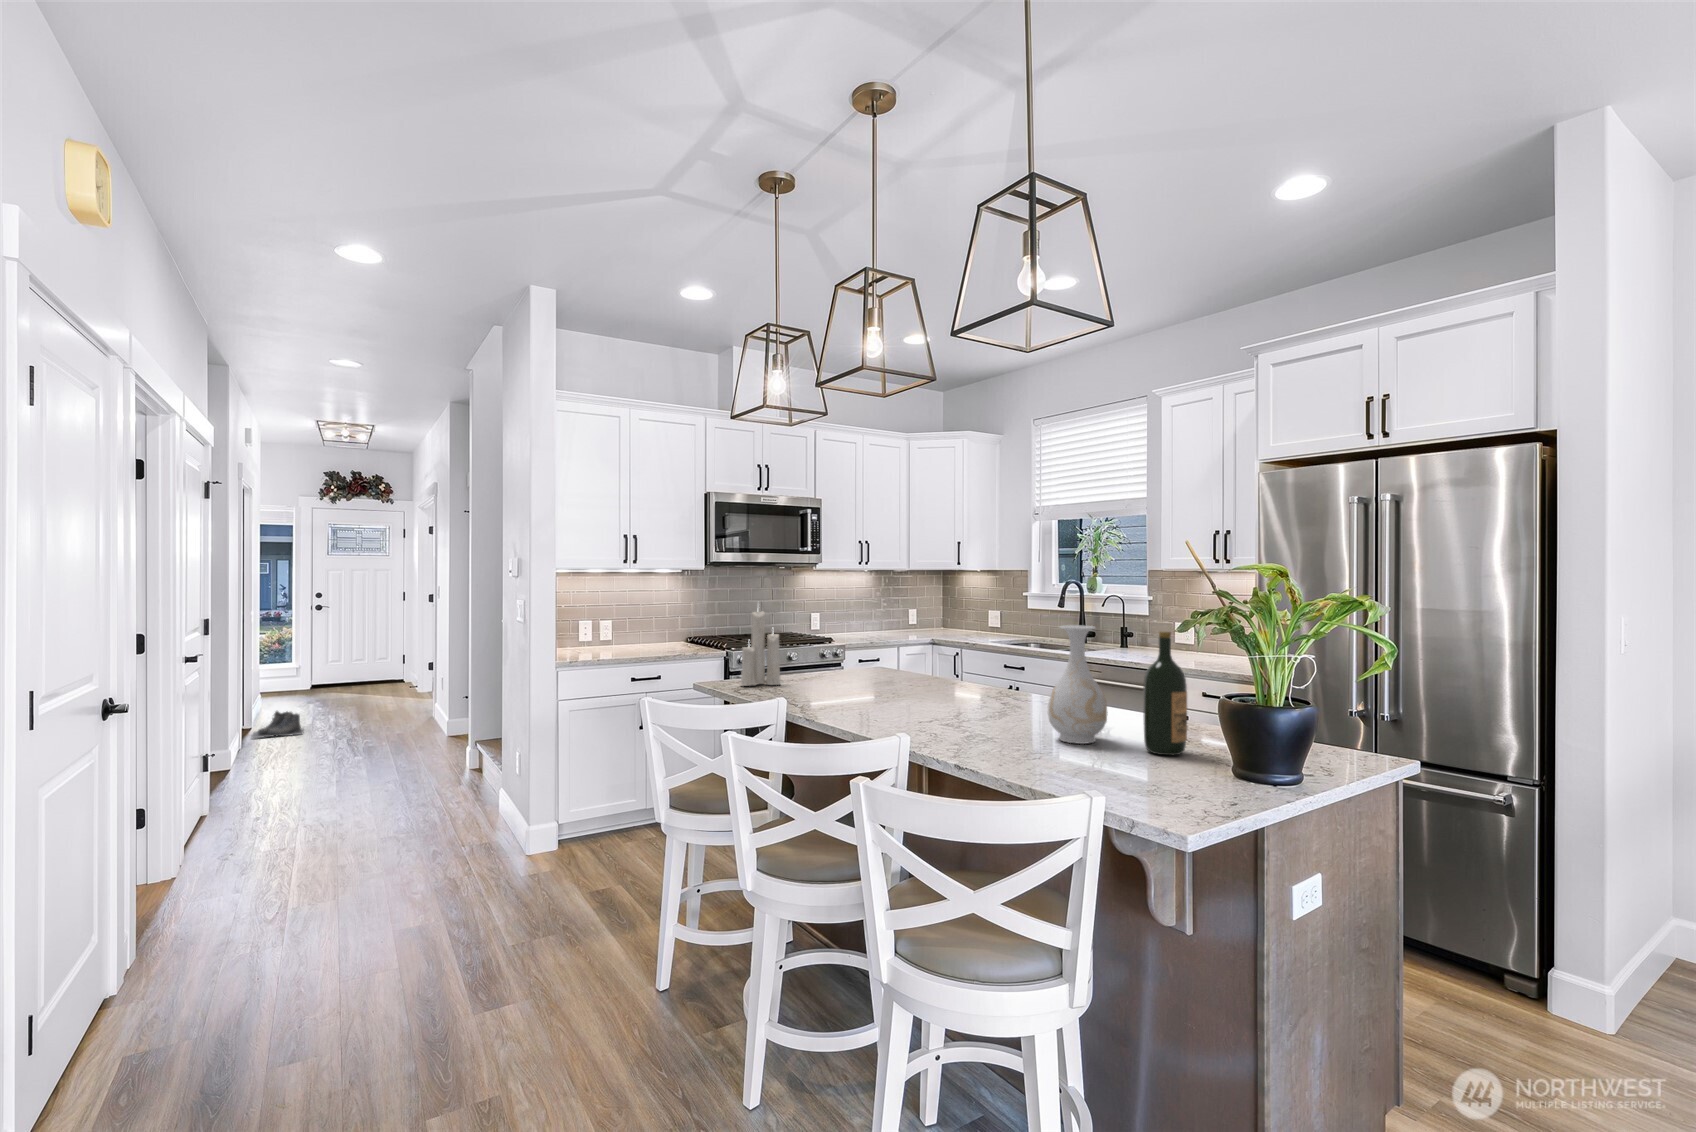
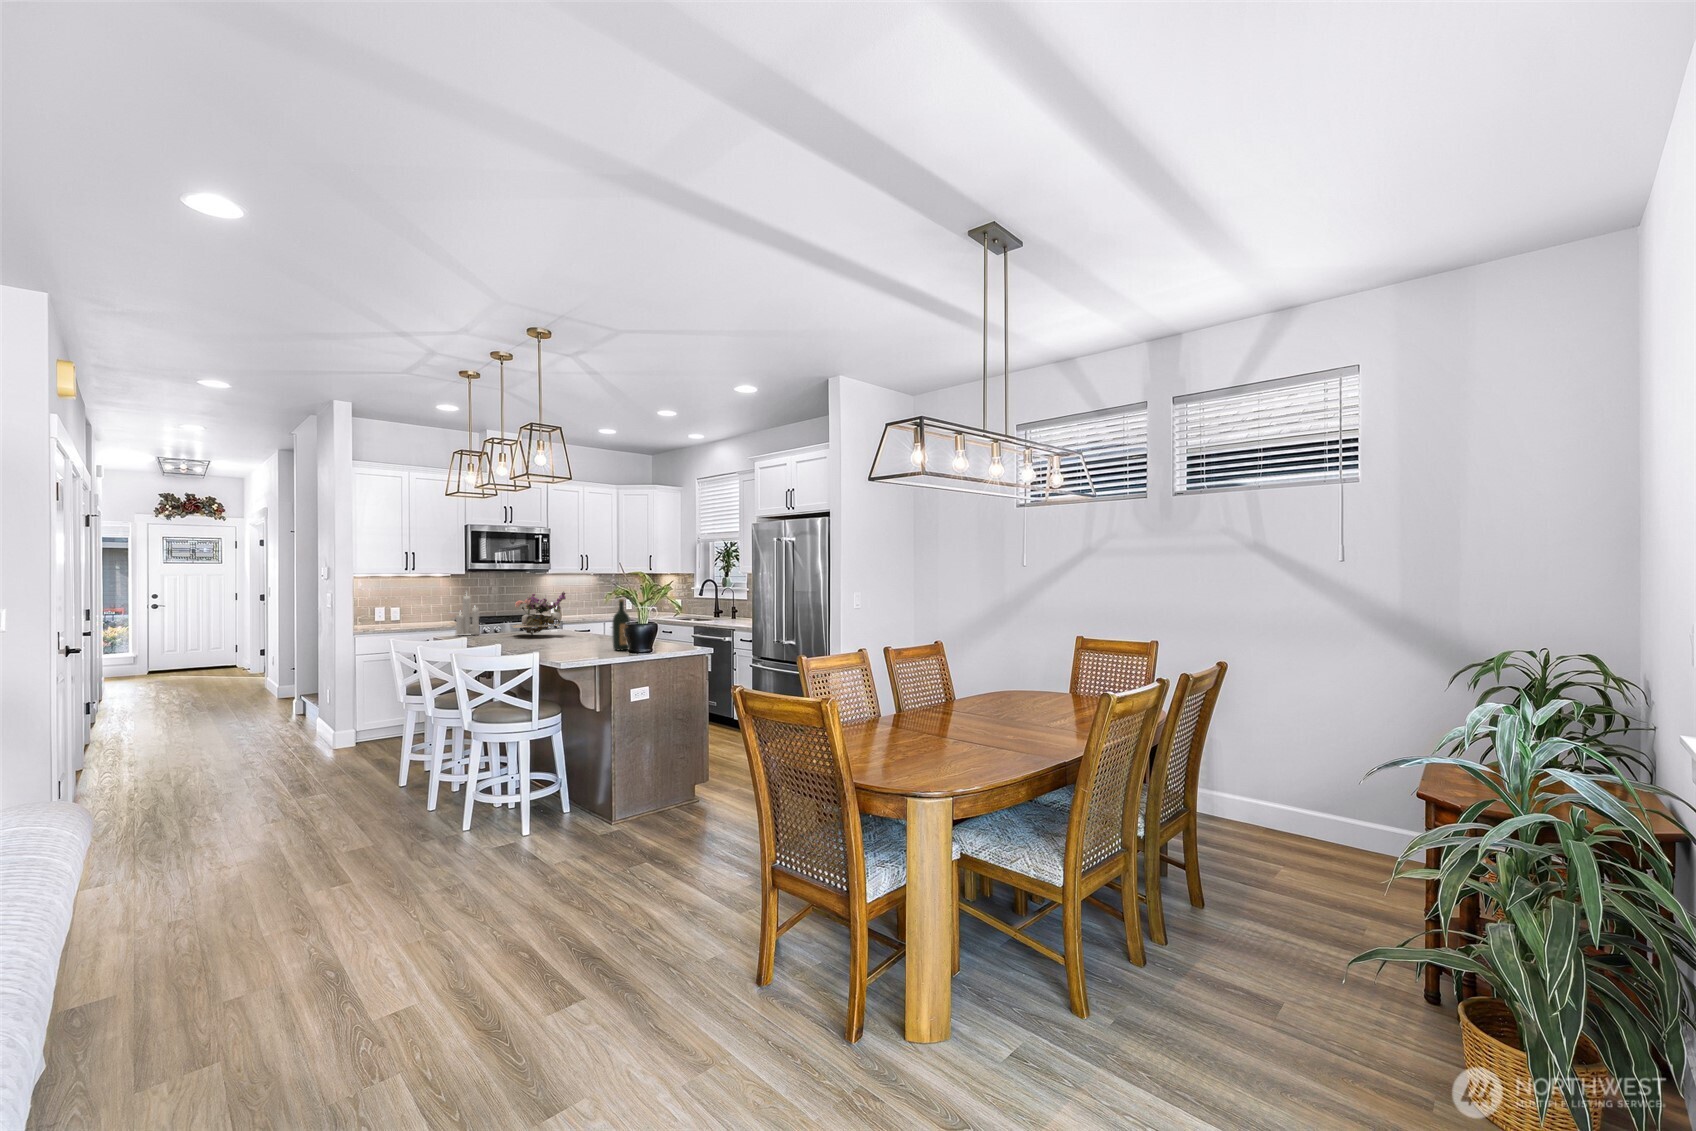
flower arrangement: none [837,605,945,690] -> present [513,591,566,635]
vase: present [1048,625,1108,744] -> none [578,598,605,648]
boots: present [251,711,304,738] -> none [106,684,152,705]

